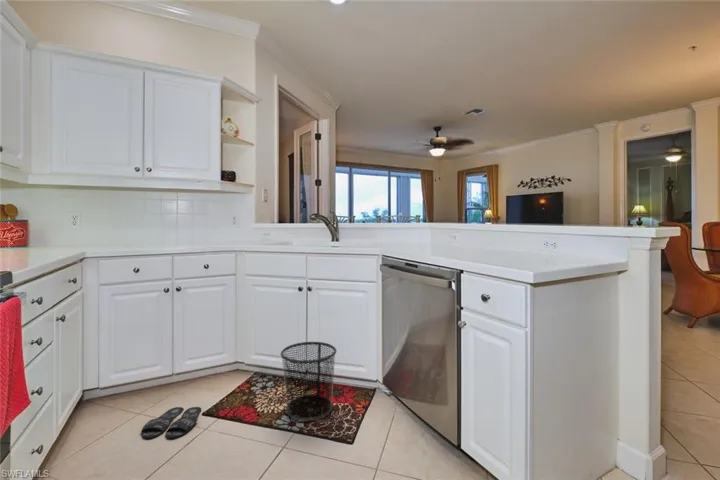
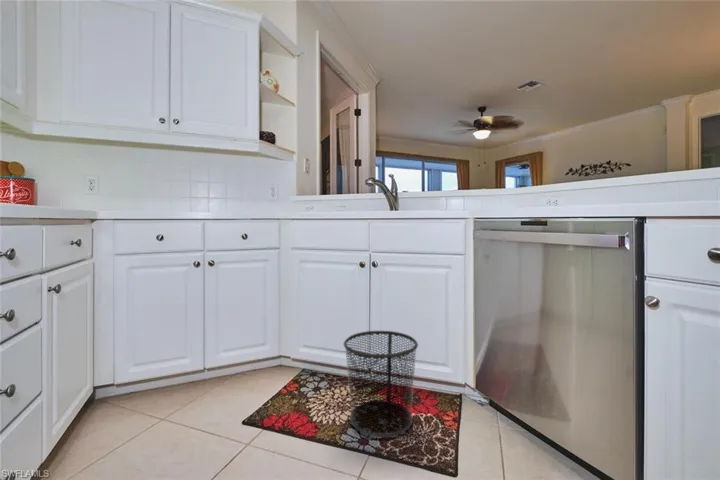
slippers: present [142,407,201,439] -> none [163,412,240,458]

